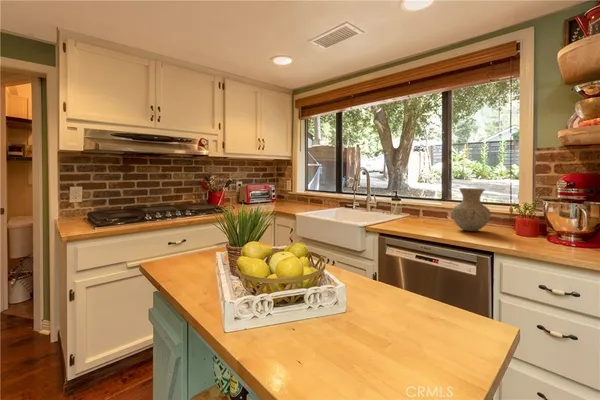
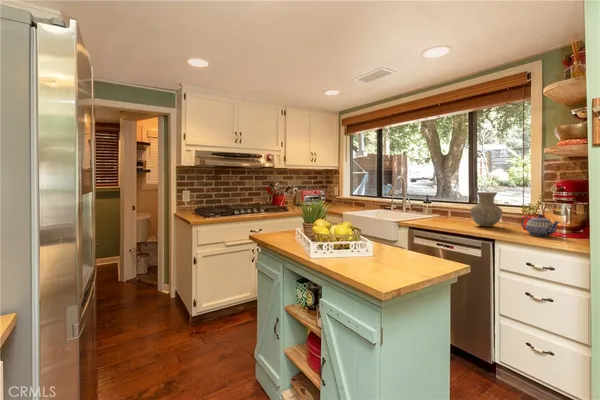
teapot: none [518,218,571,246] -> present [522,215,560,236]

